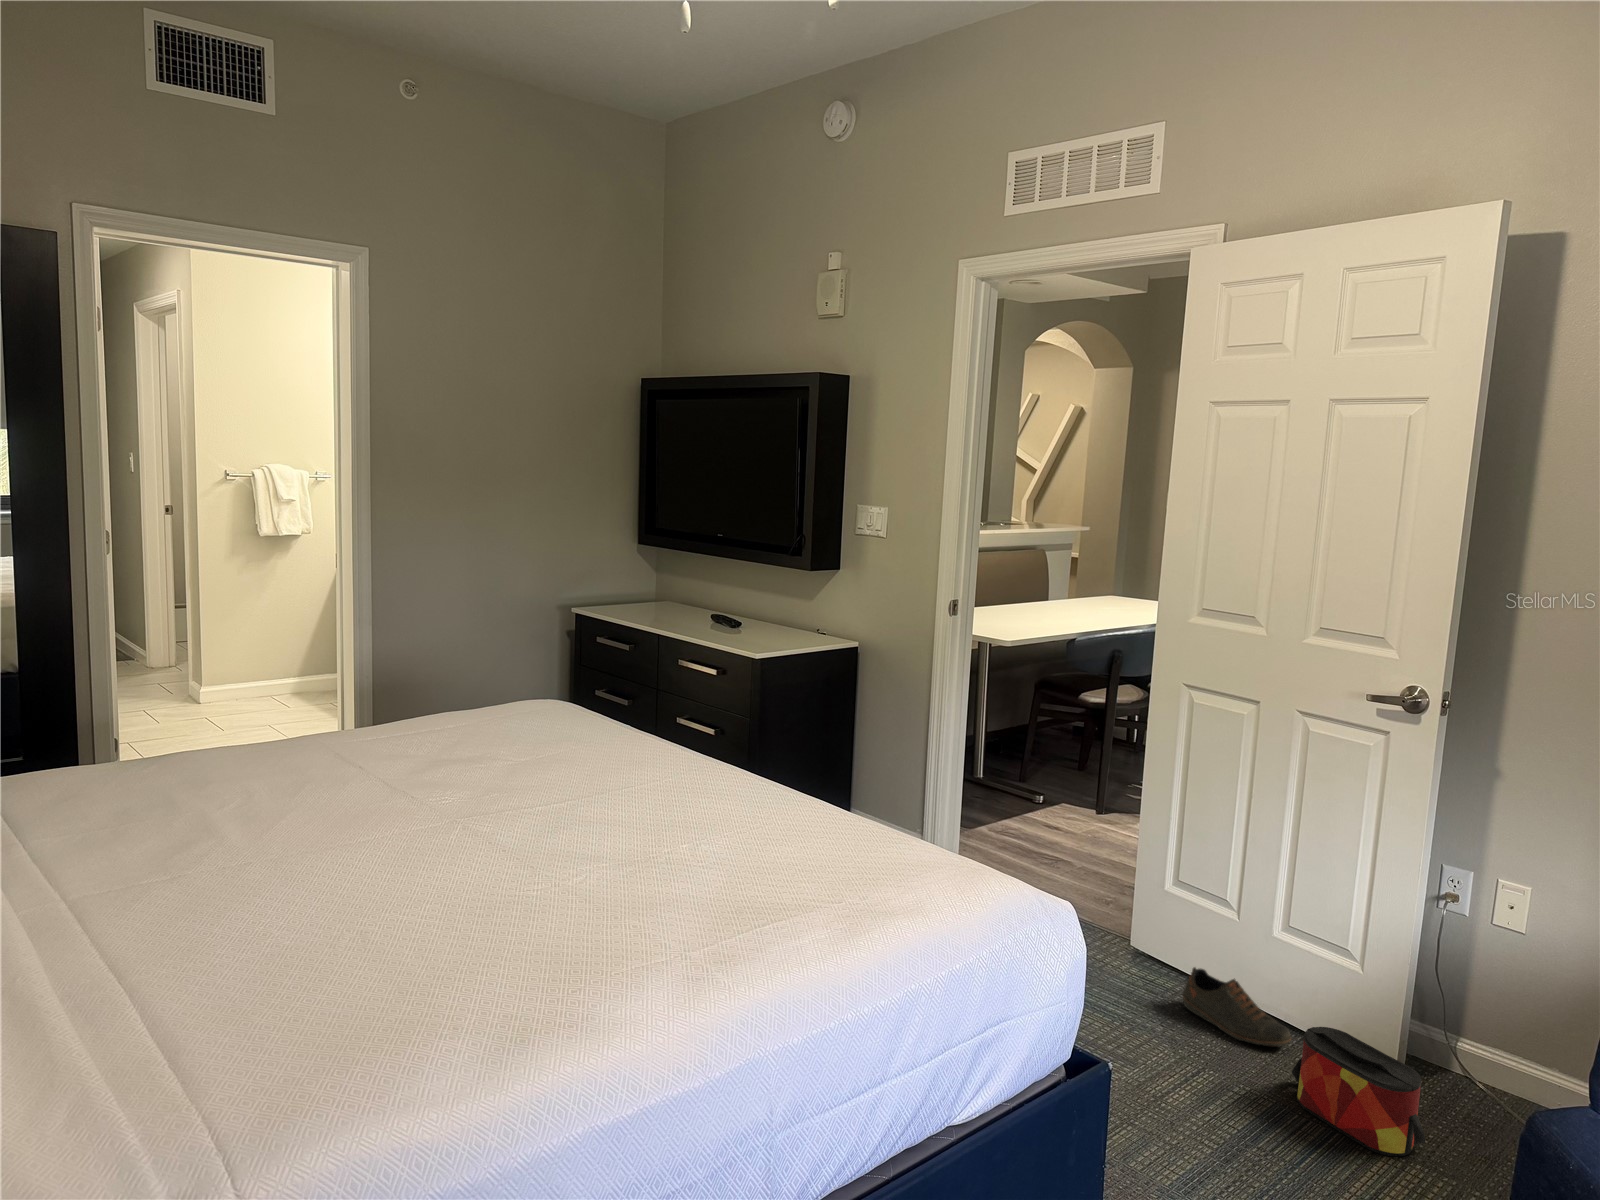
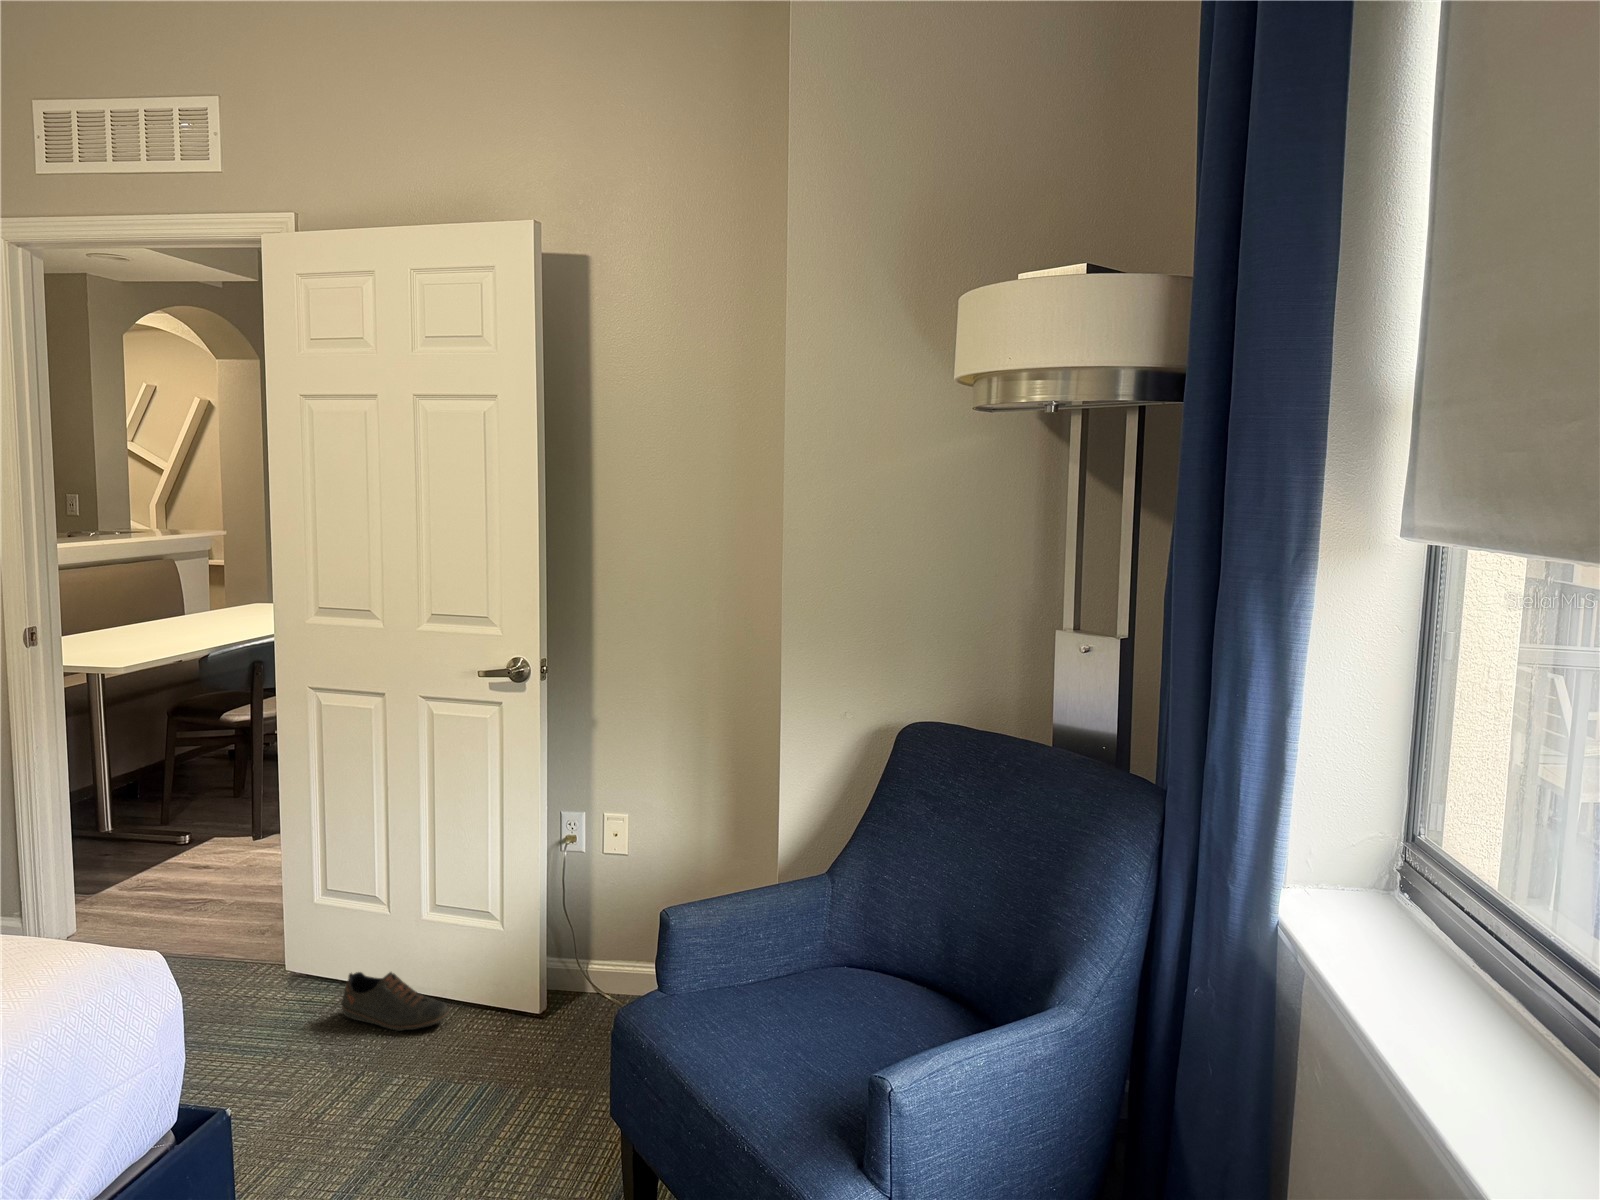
bag: present [1292,1027,1425,1156] -> none [448,989,563,1090]

